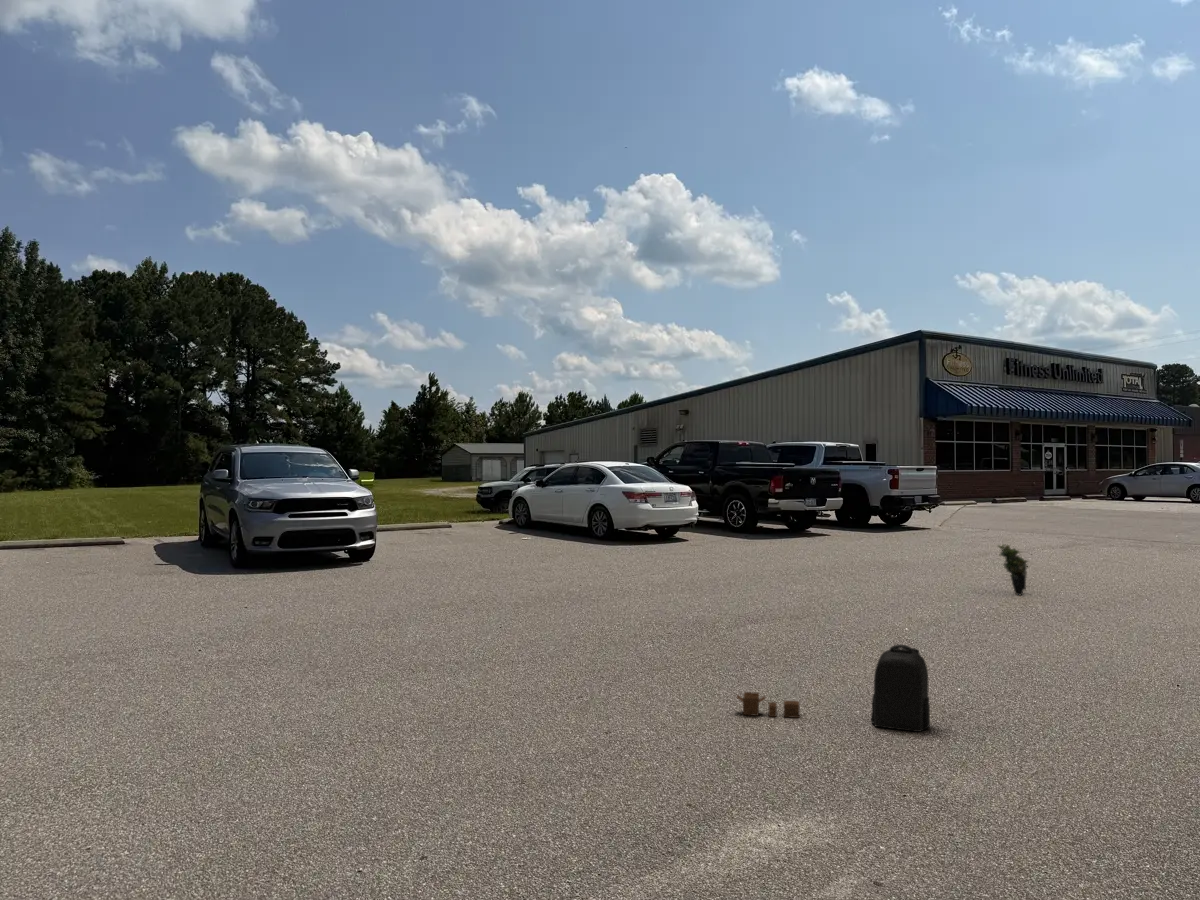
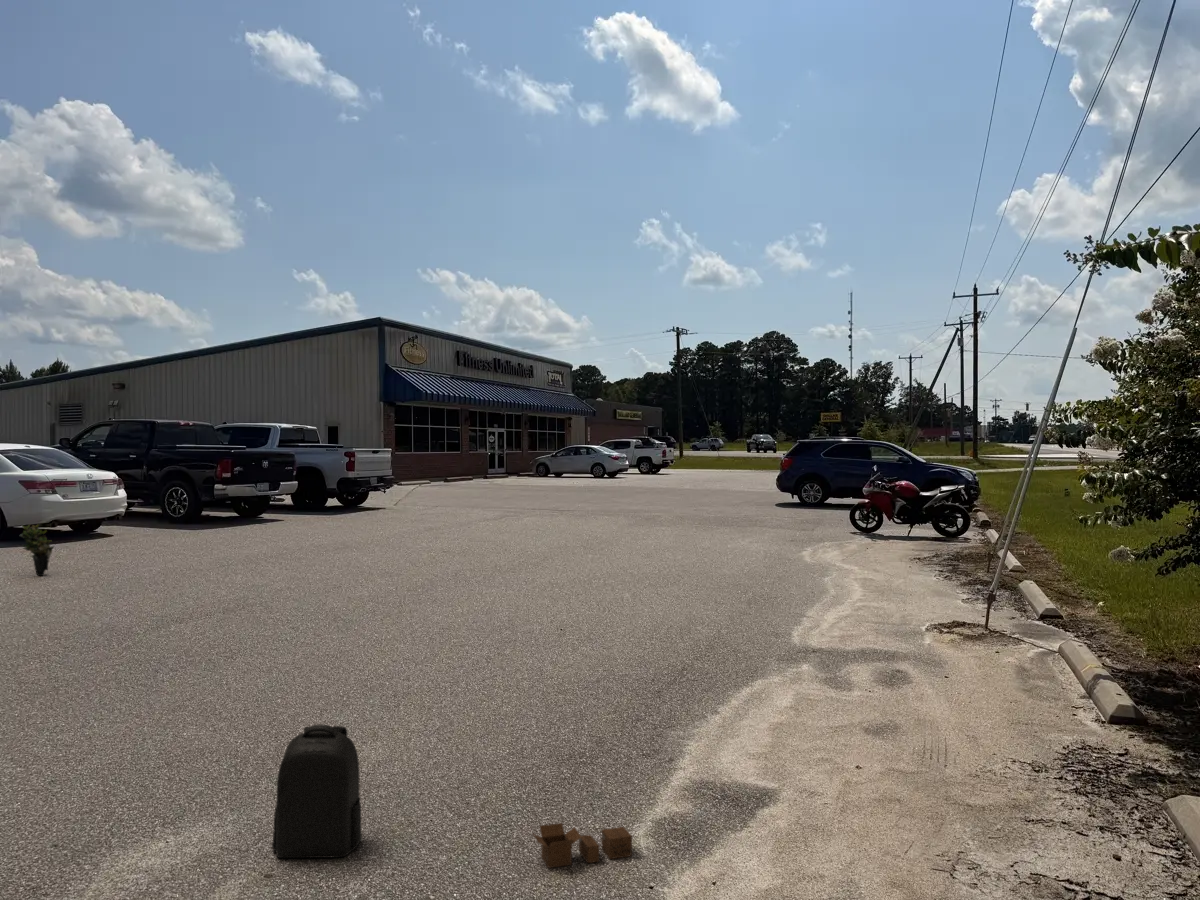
potted plant: present [999,545,1028,595] -> present [20,525,54,576]
cardboard box: present [737,692,799,718] -> present [533,823,632,868]

